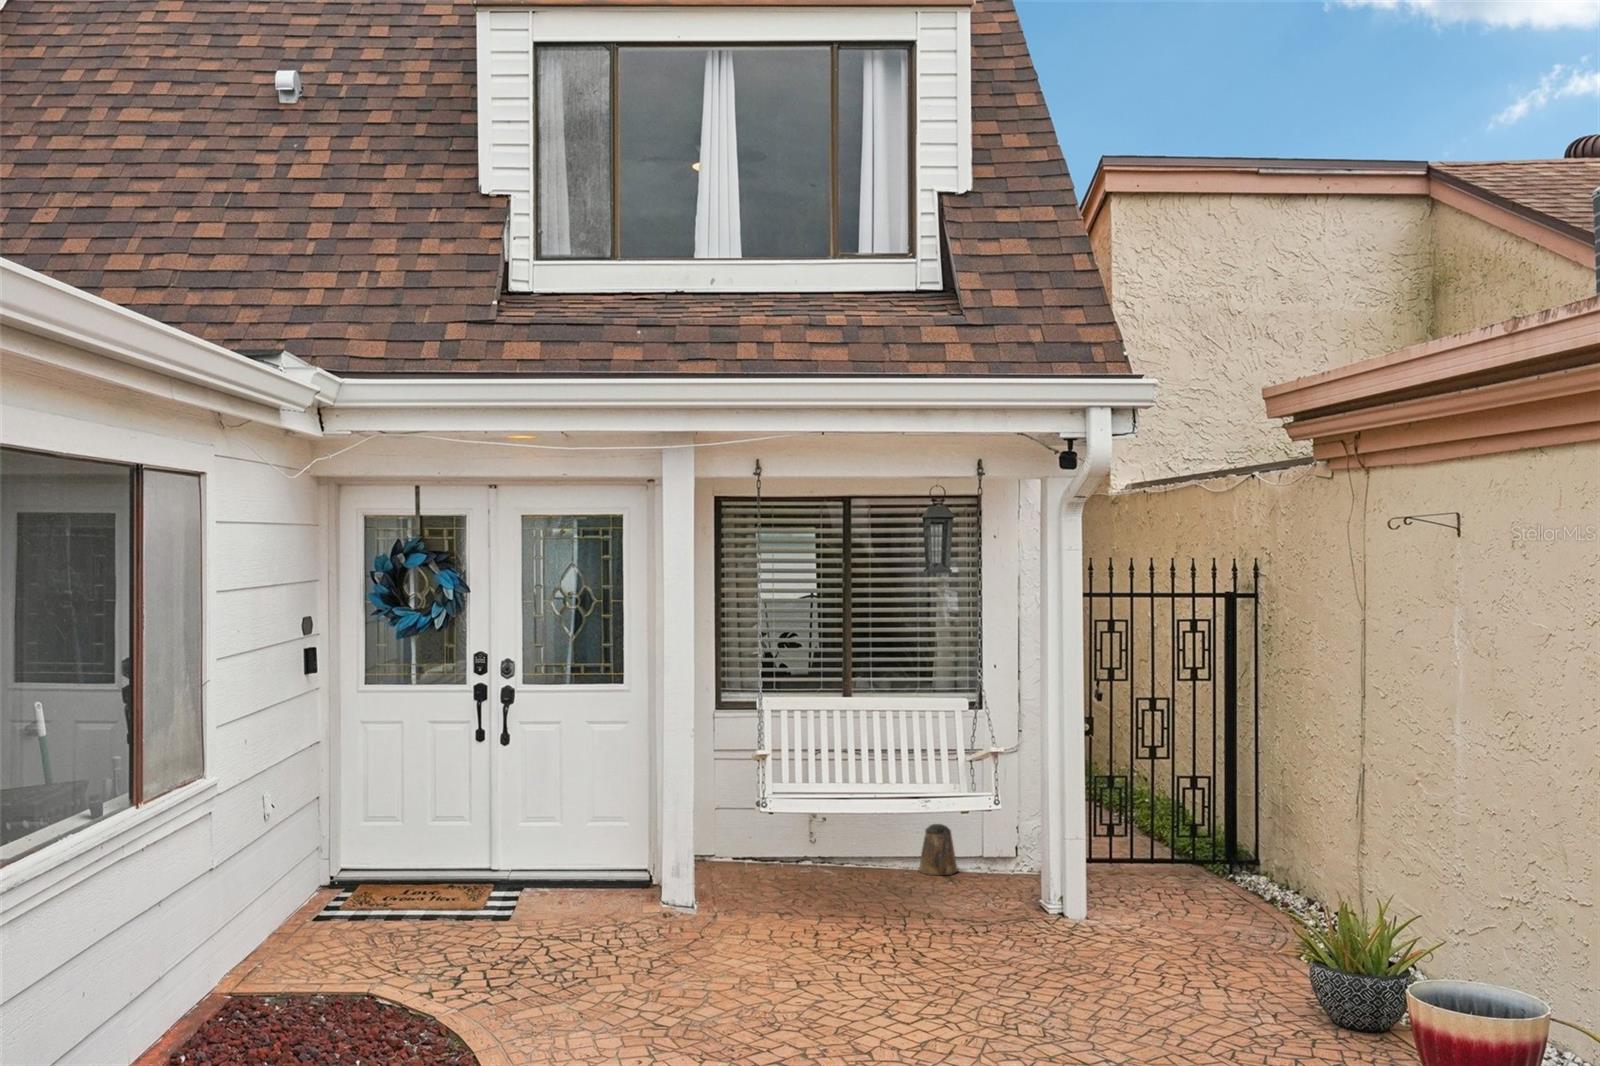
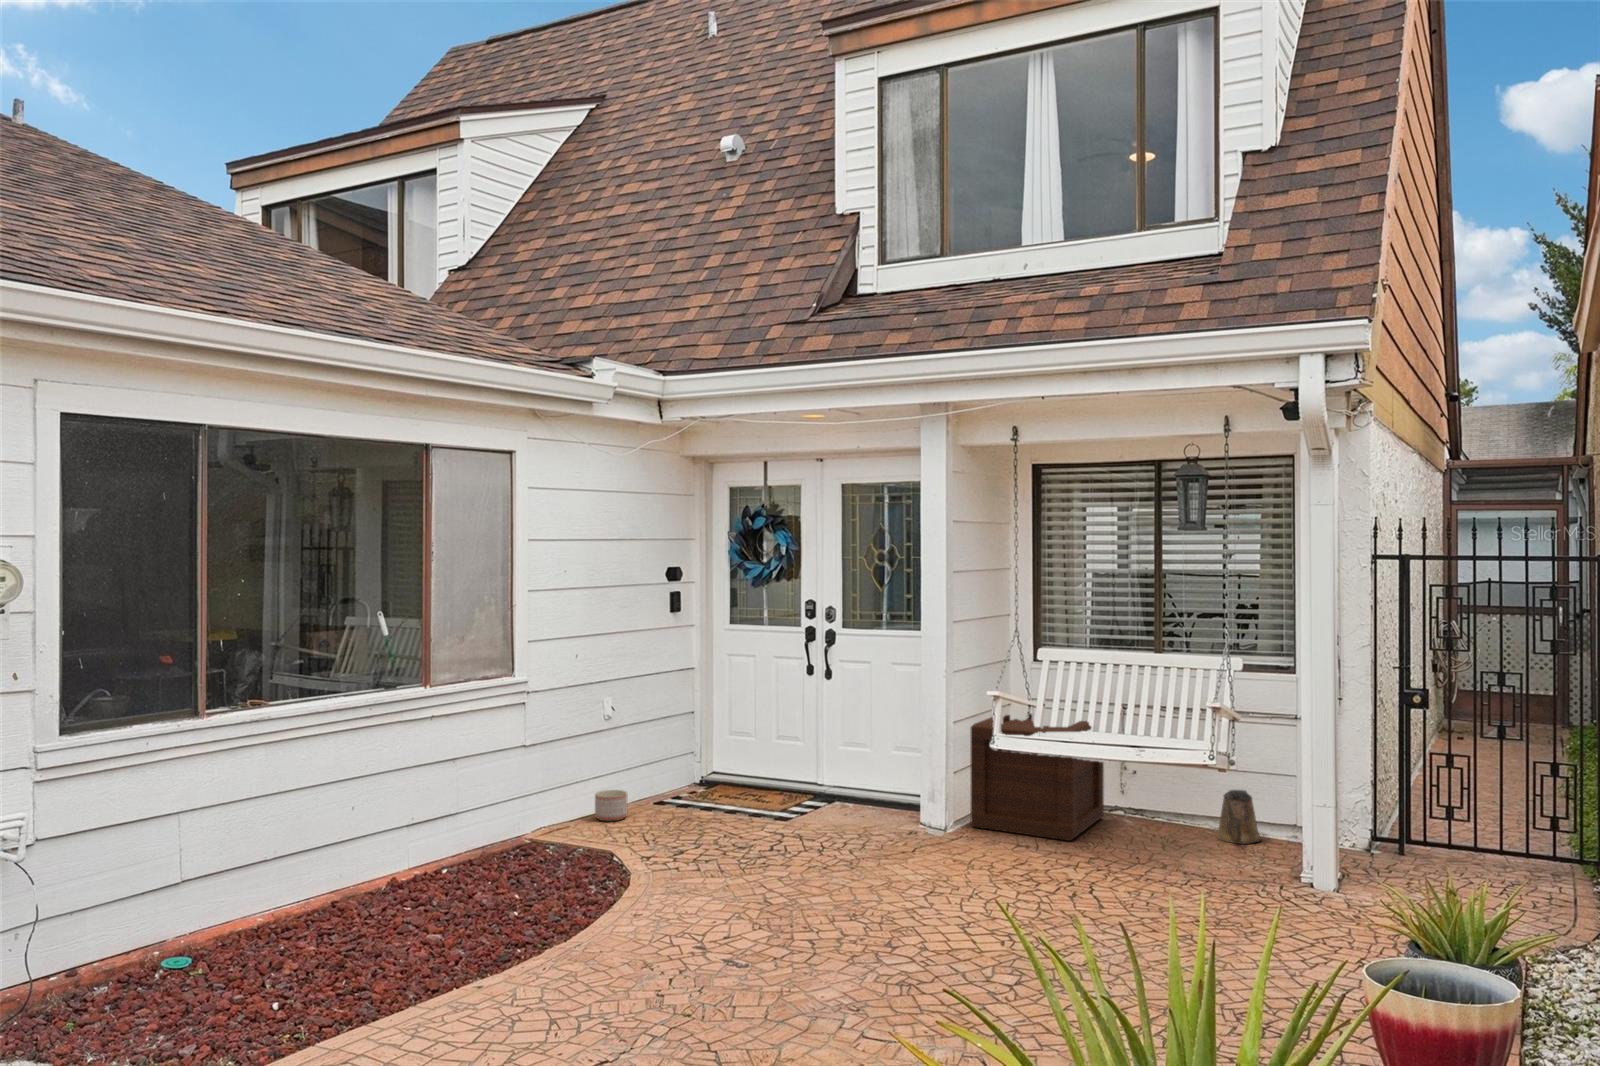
wooden crate: none [699,765,812,893] -> present [970,714,1104,841]
planter: none [262,903,306,944] -> present [595,790,628,821]

